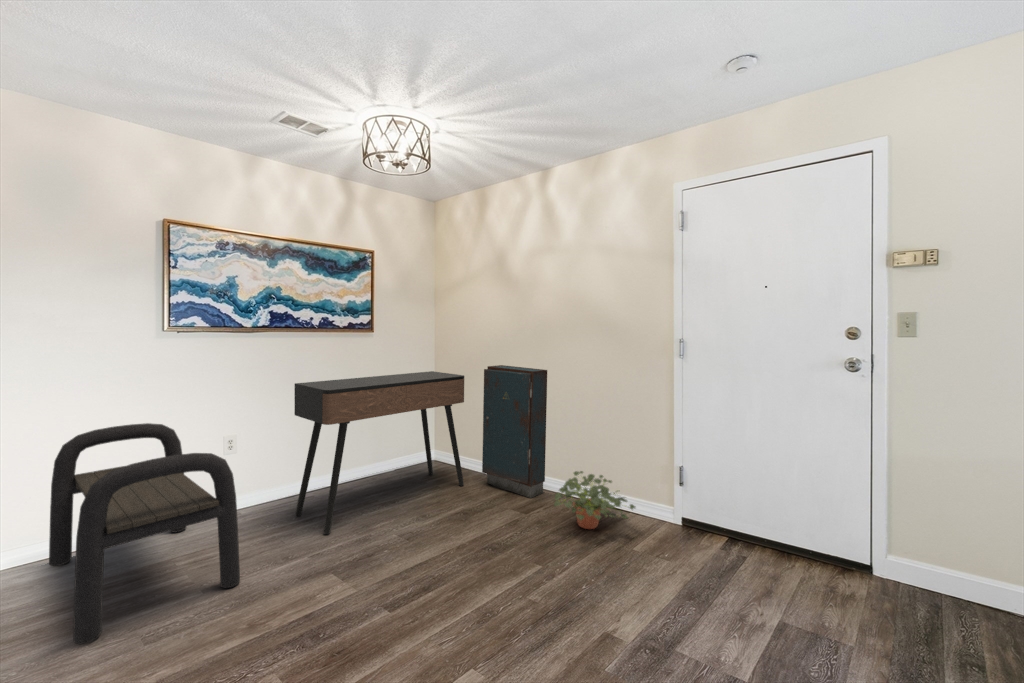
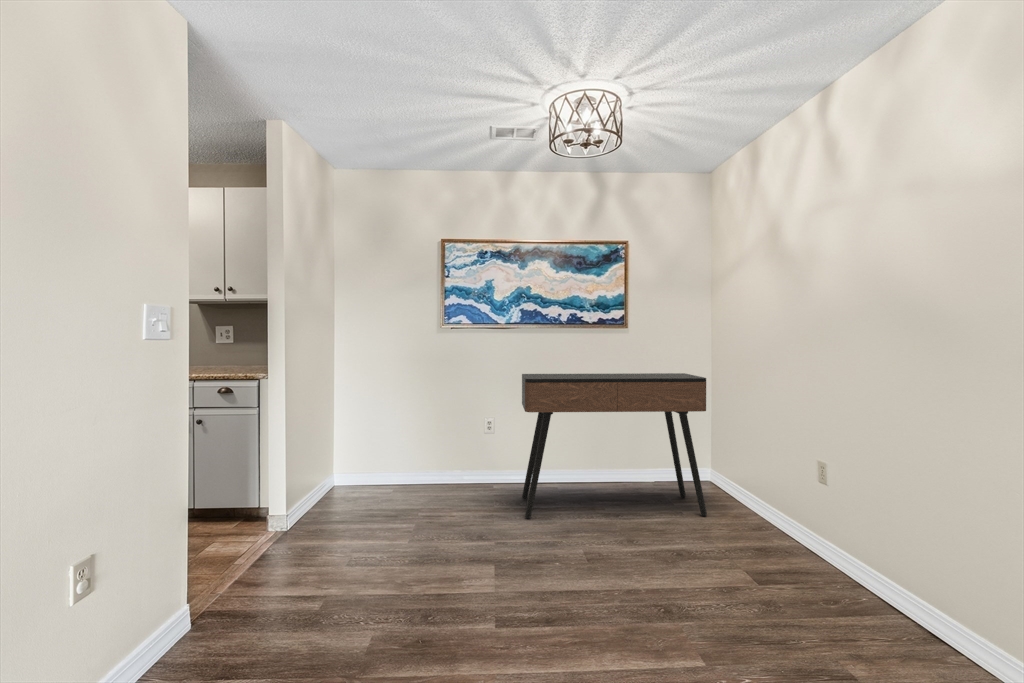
cabinet: present [482,365,547,498] -> none [729,368,809,552]
bench: present [49,423,240,644] -> none [338,397,452,532]
potted plant: present [554,471,635,529] -> none [753,524,900,616]

